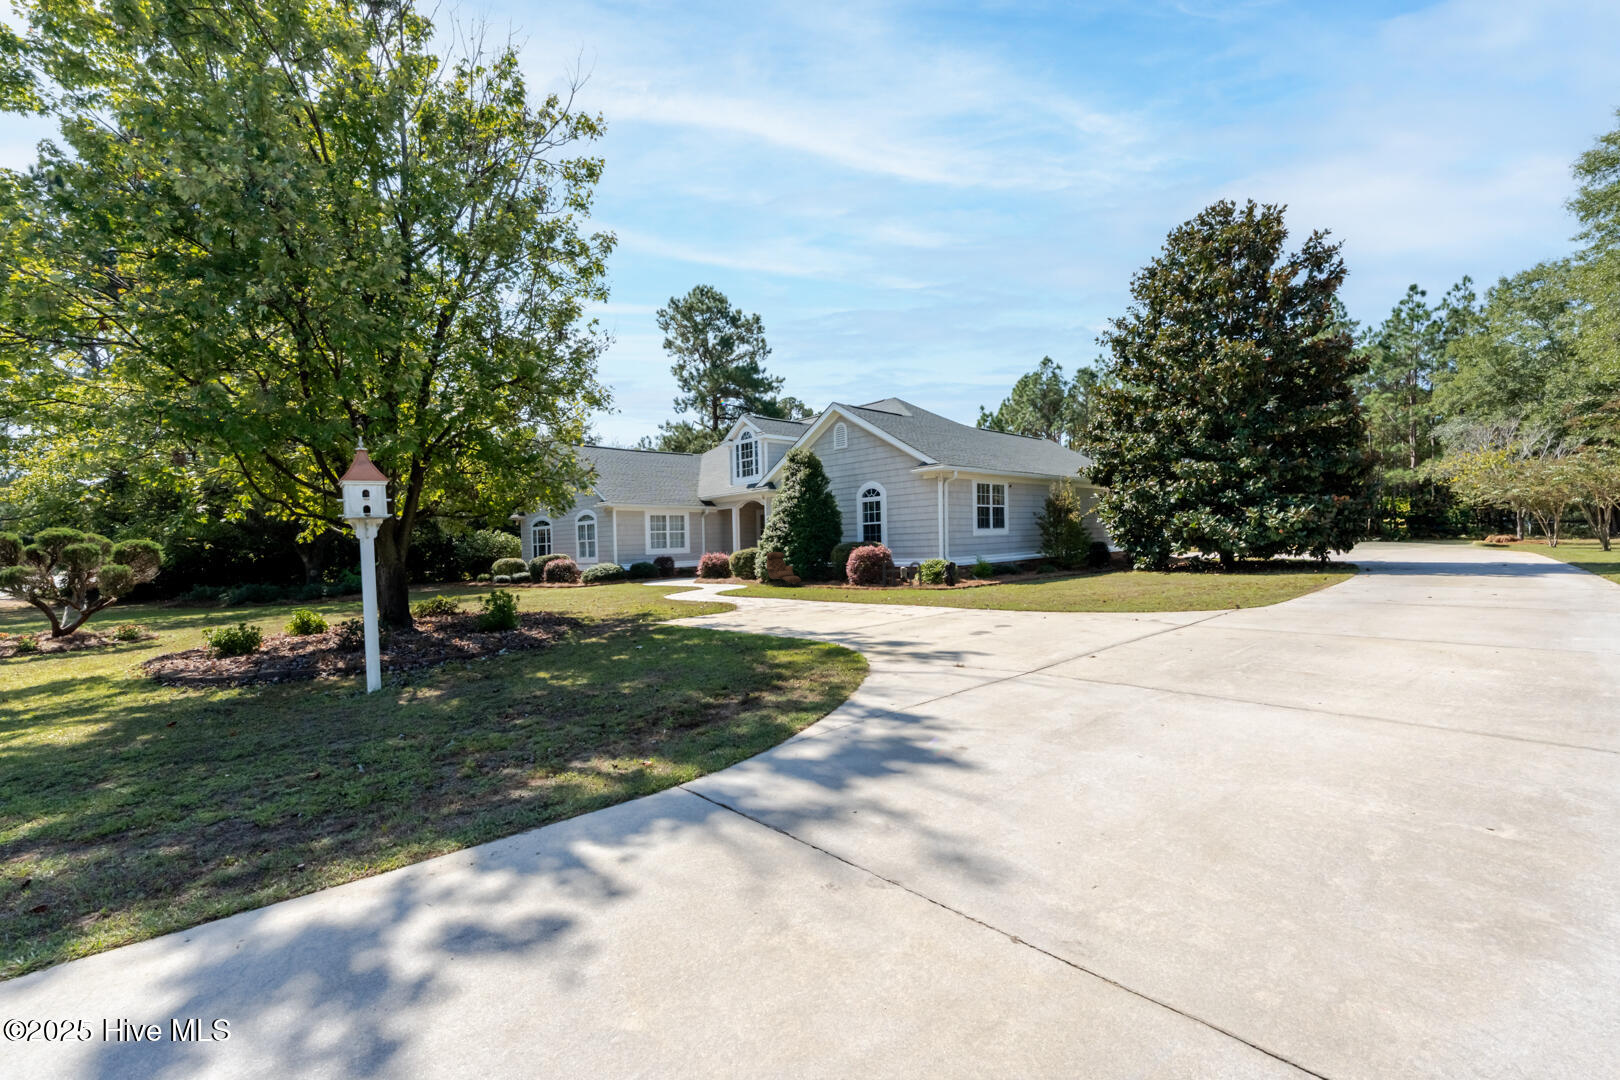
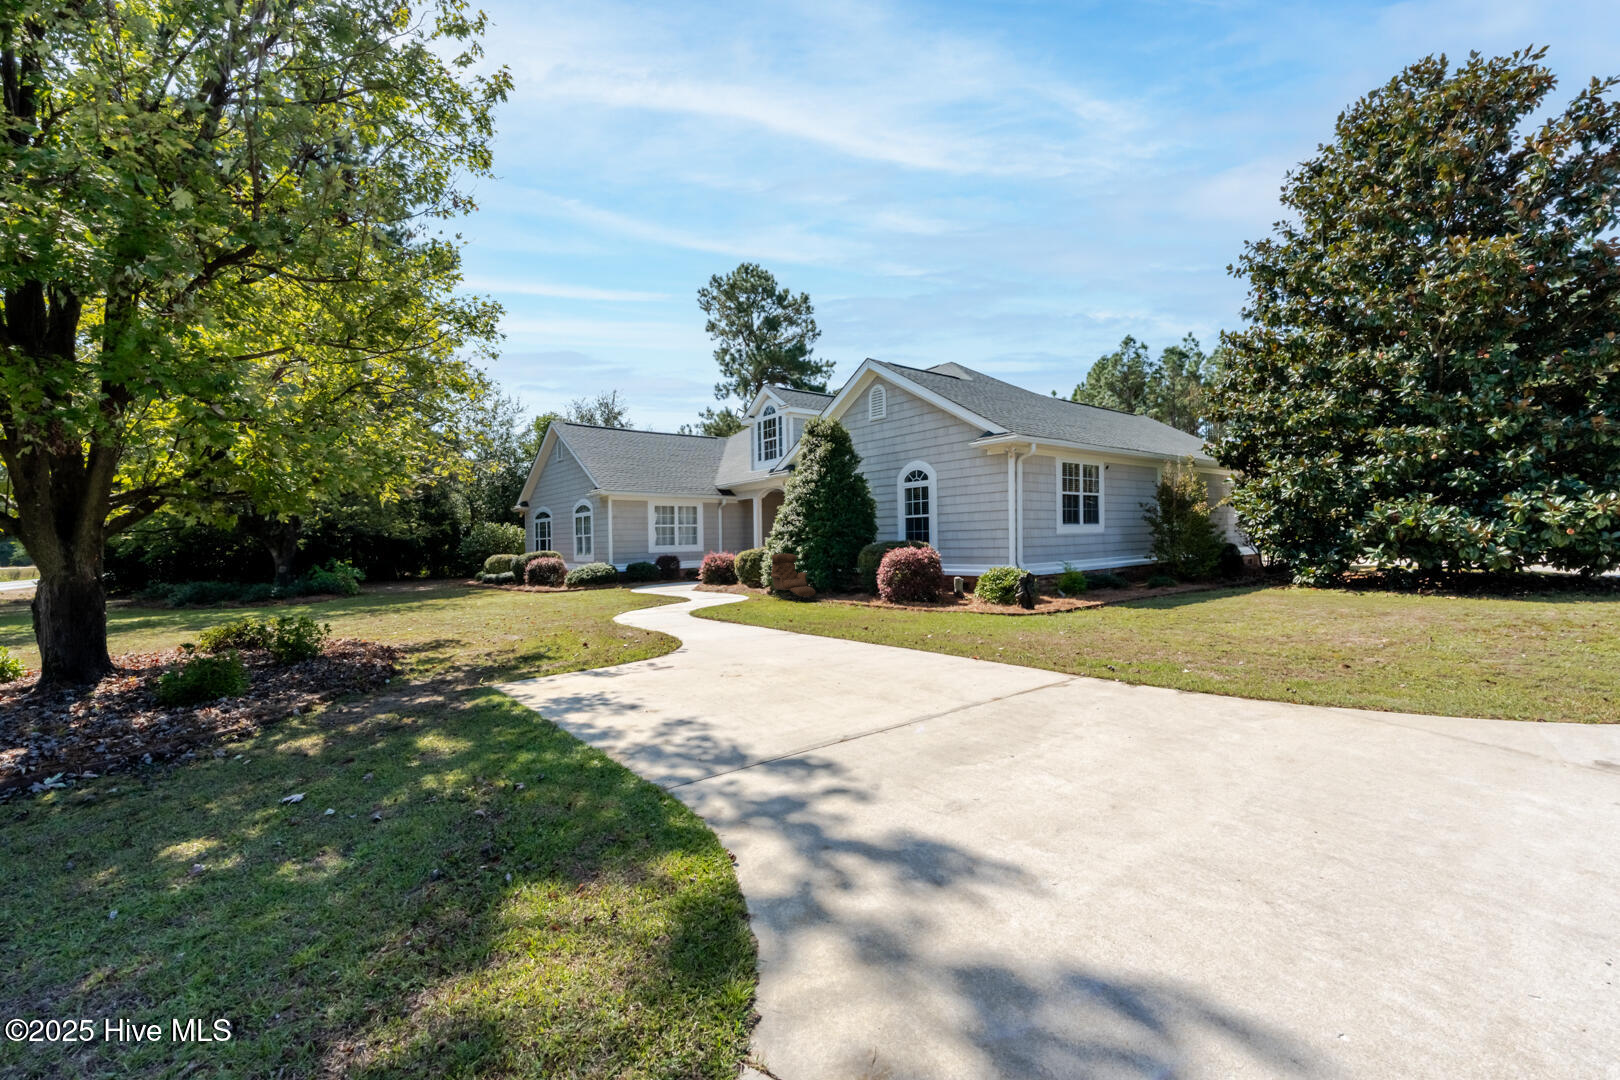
bench: present [883,562,922,587] -> none [927,570,984,609]

